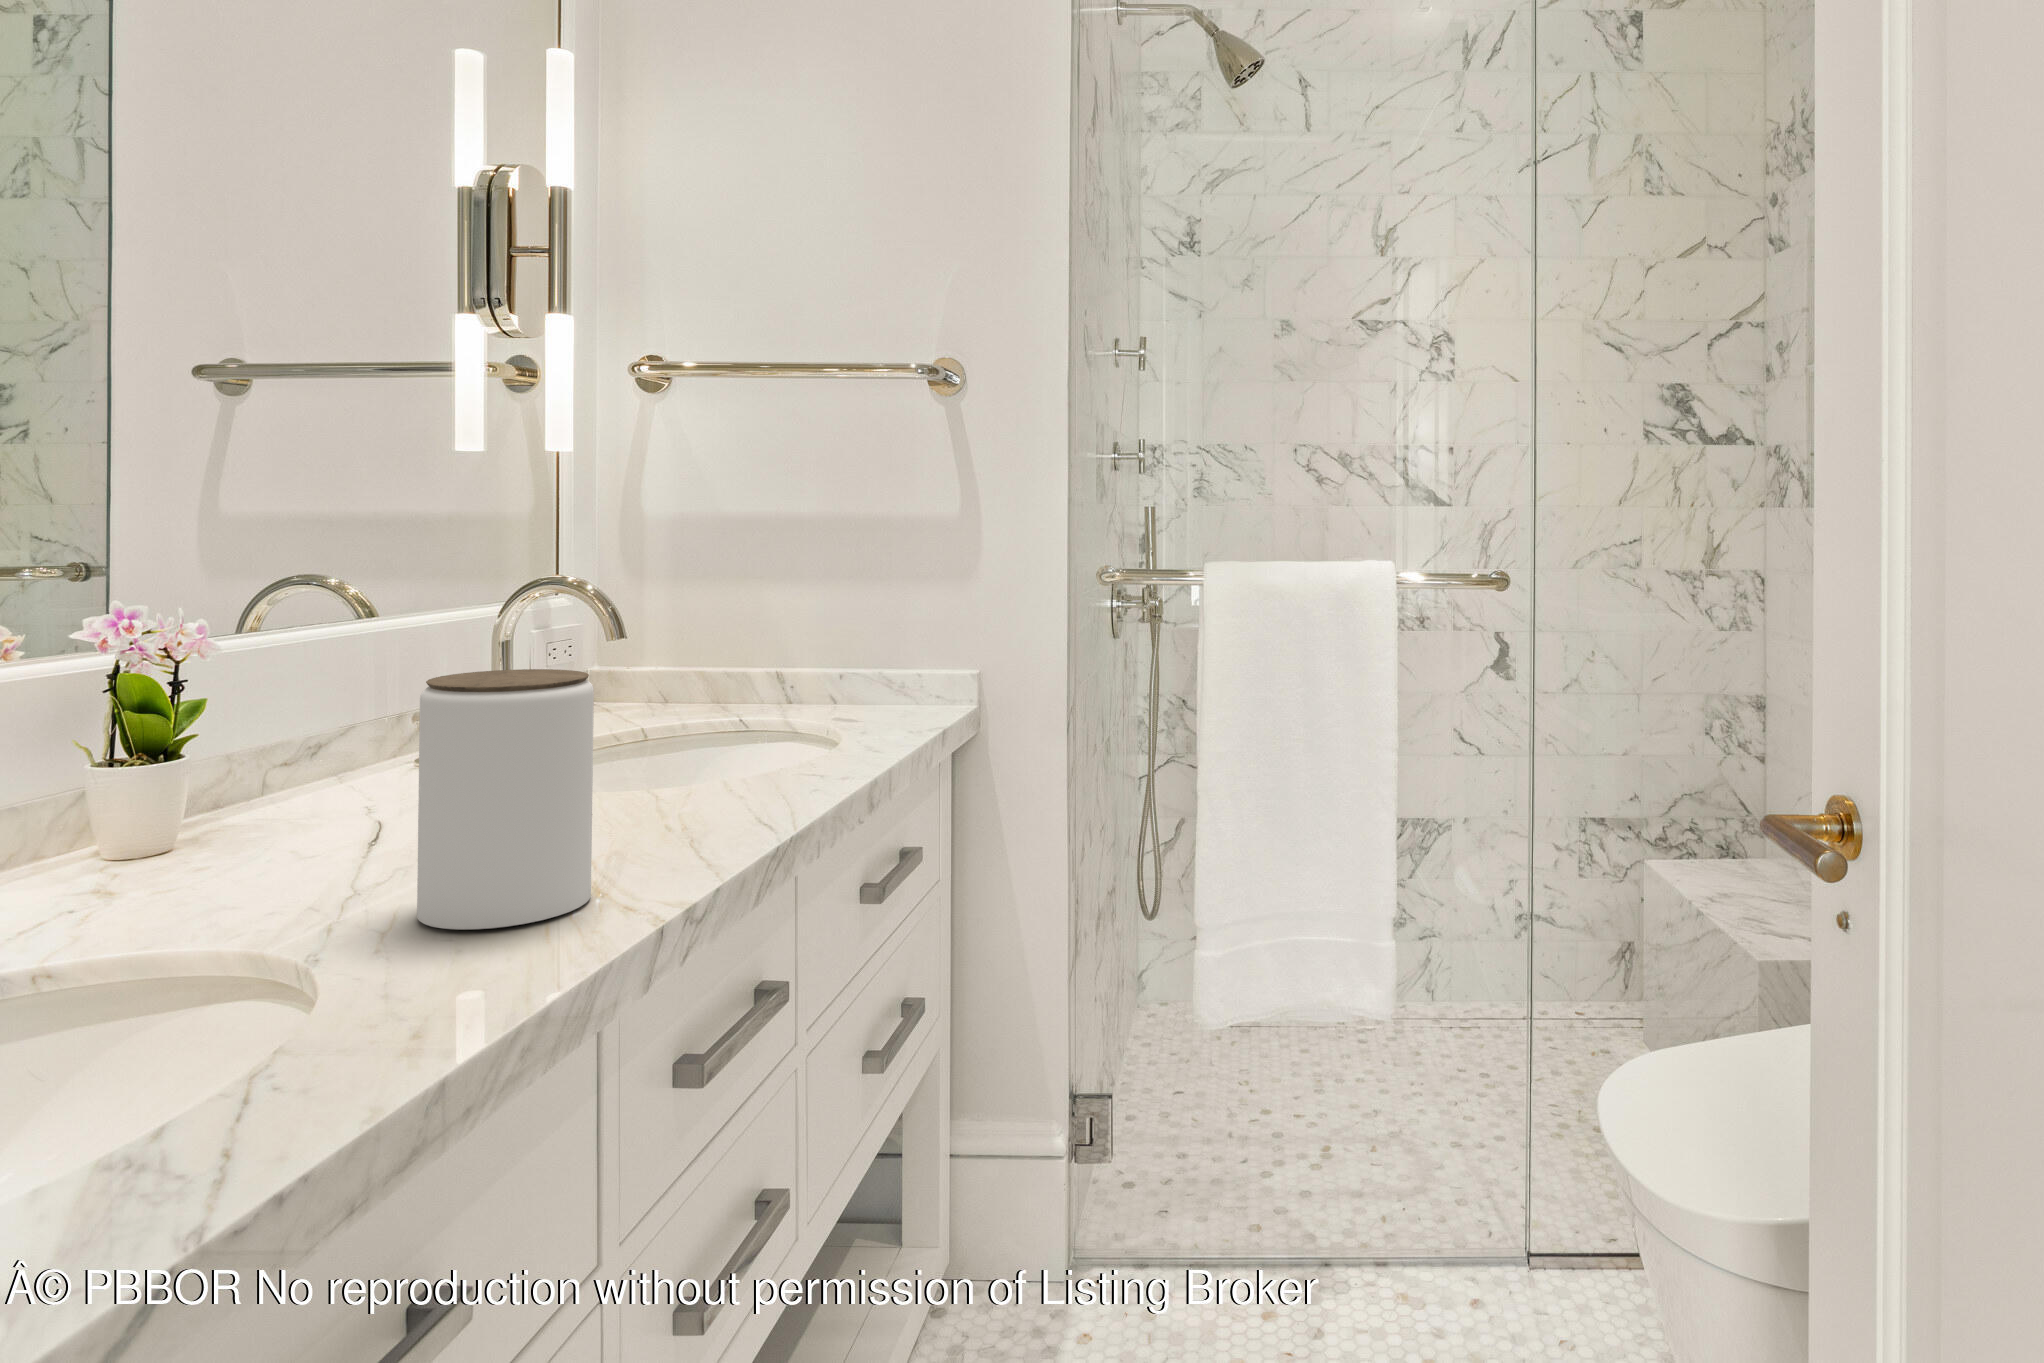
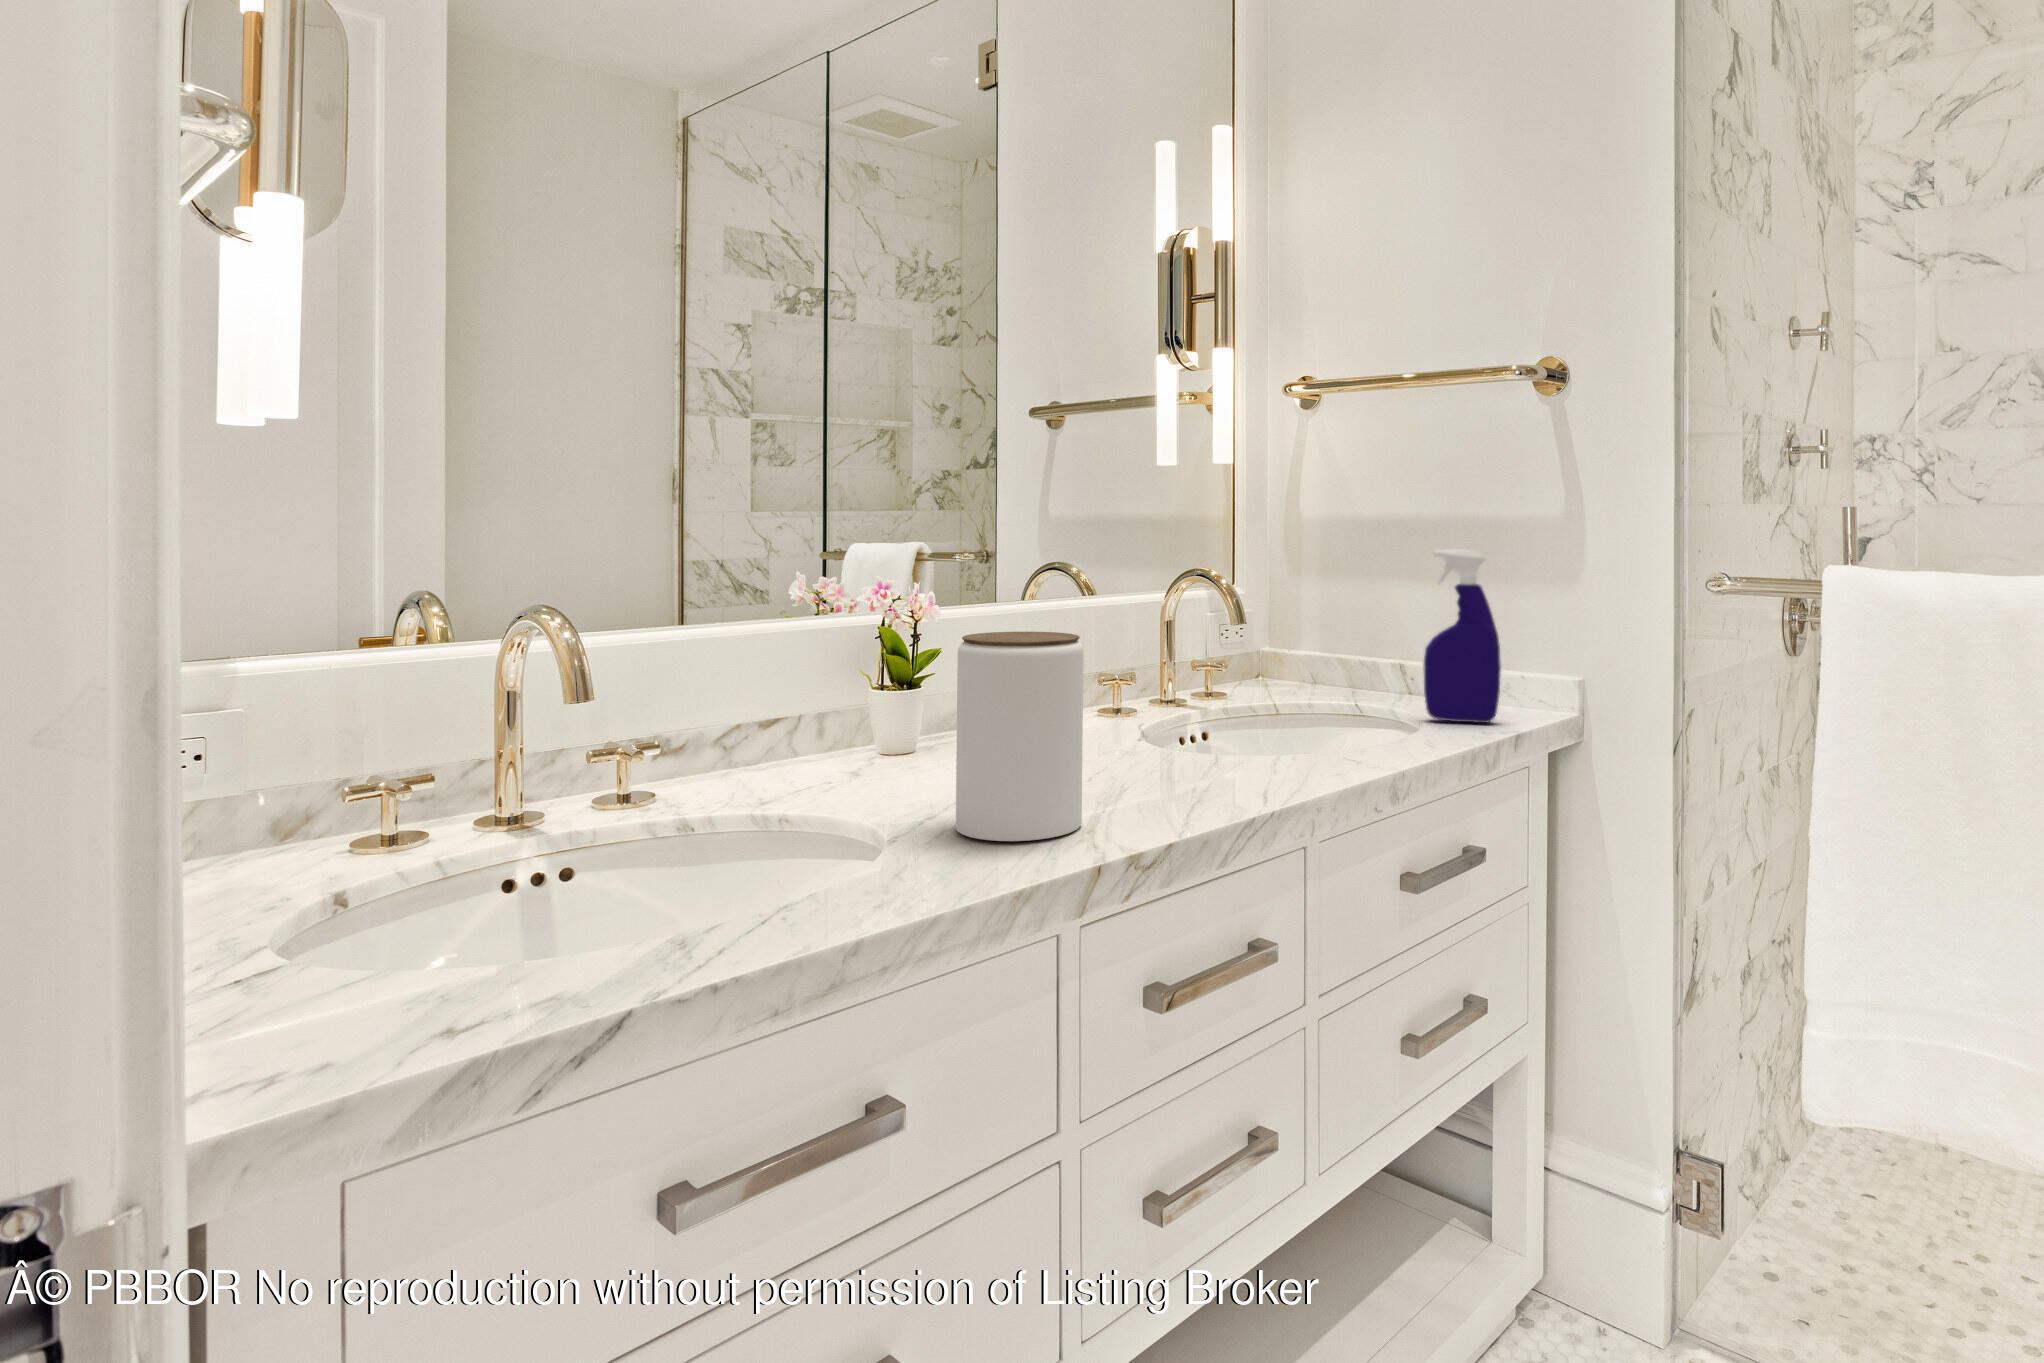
spray bottle: none [830,553,911,729] -> present [1424,549,1501,723]

